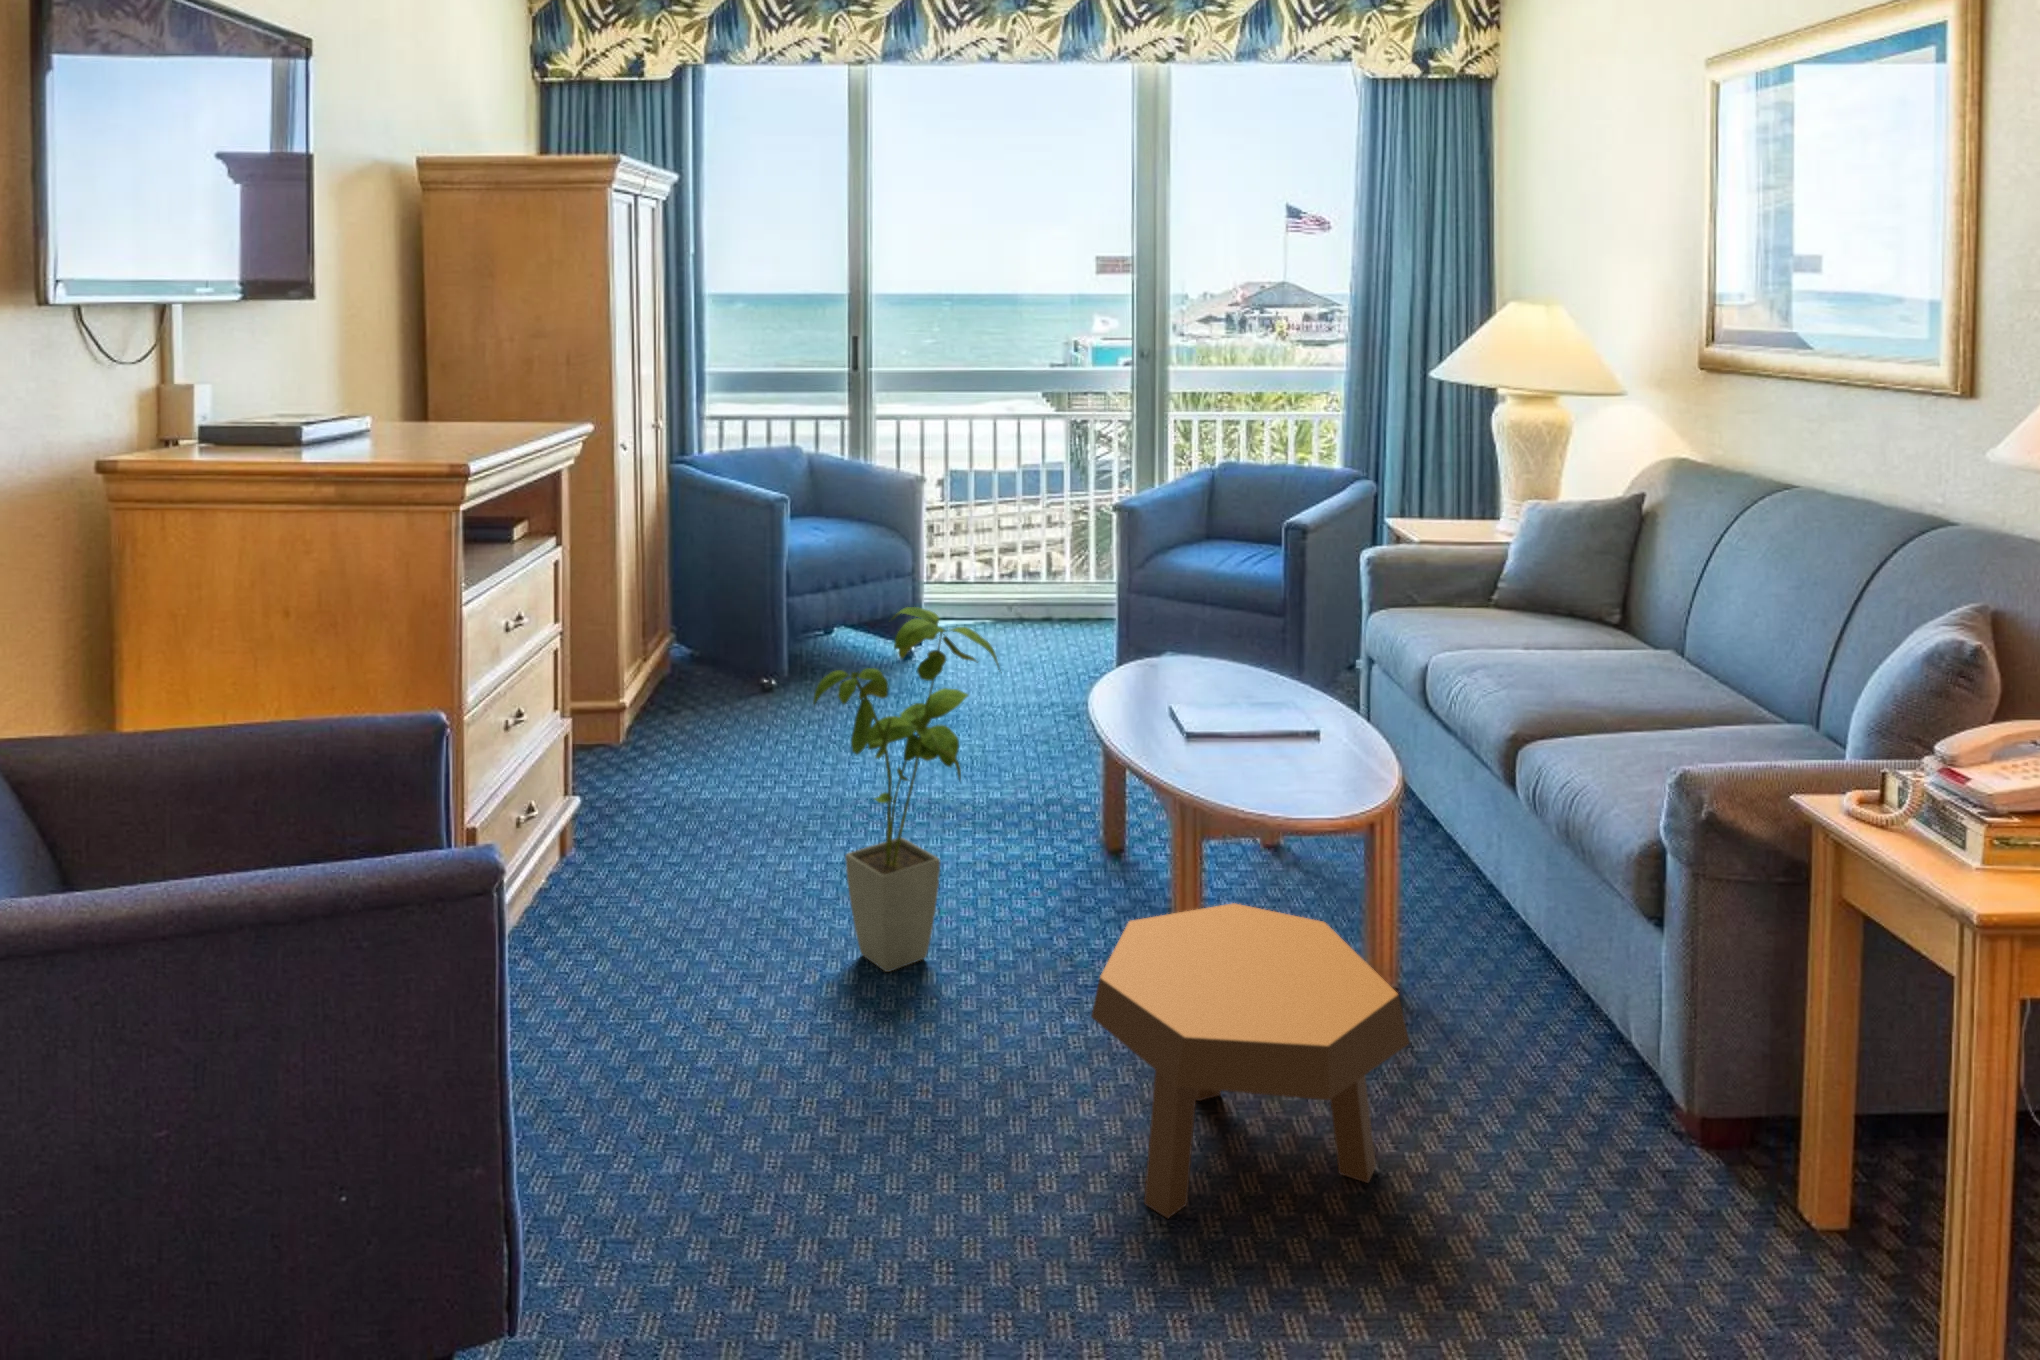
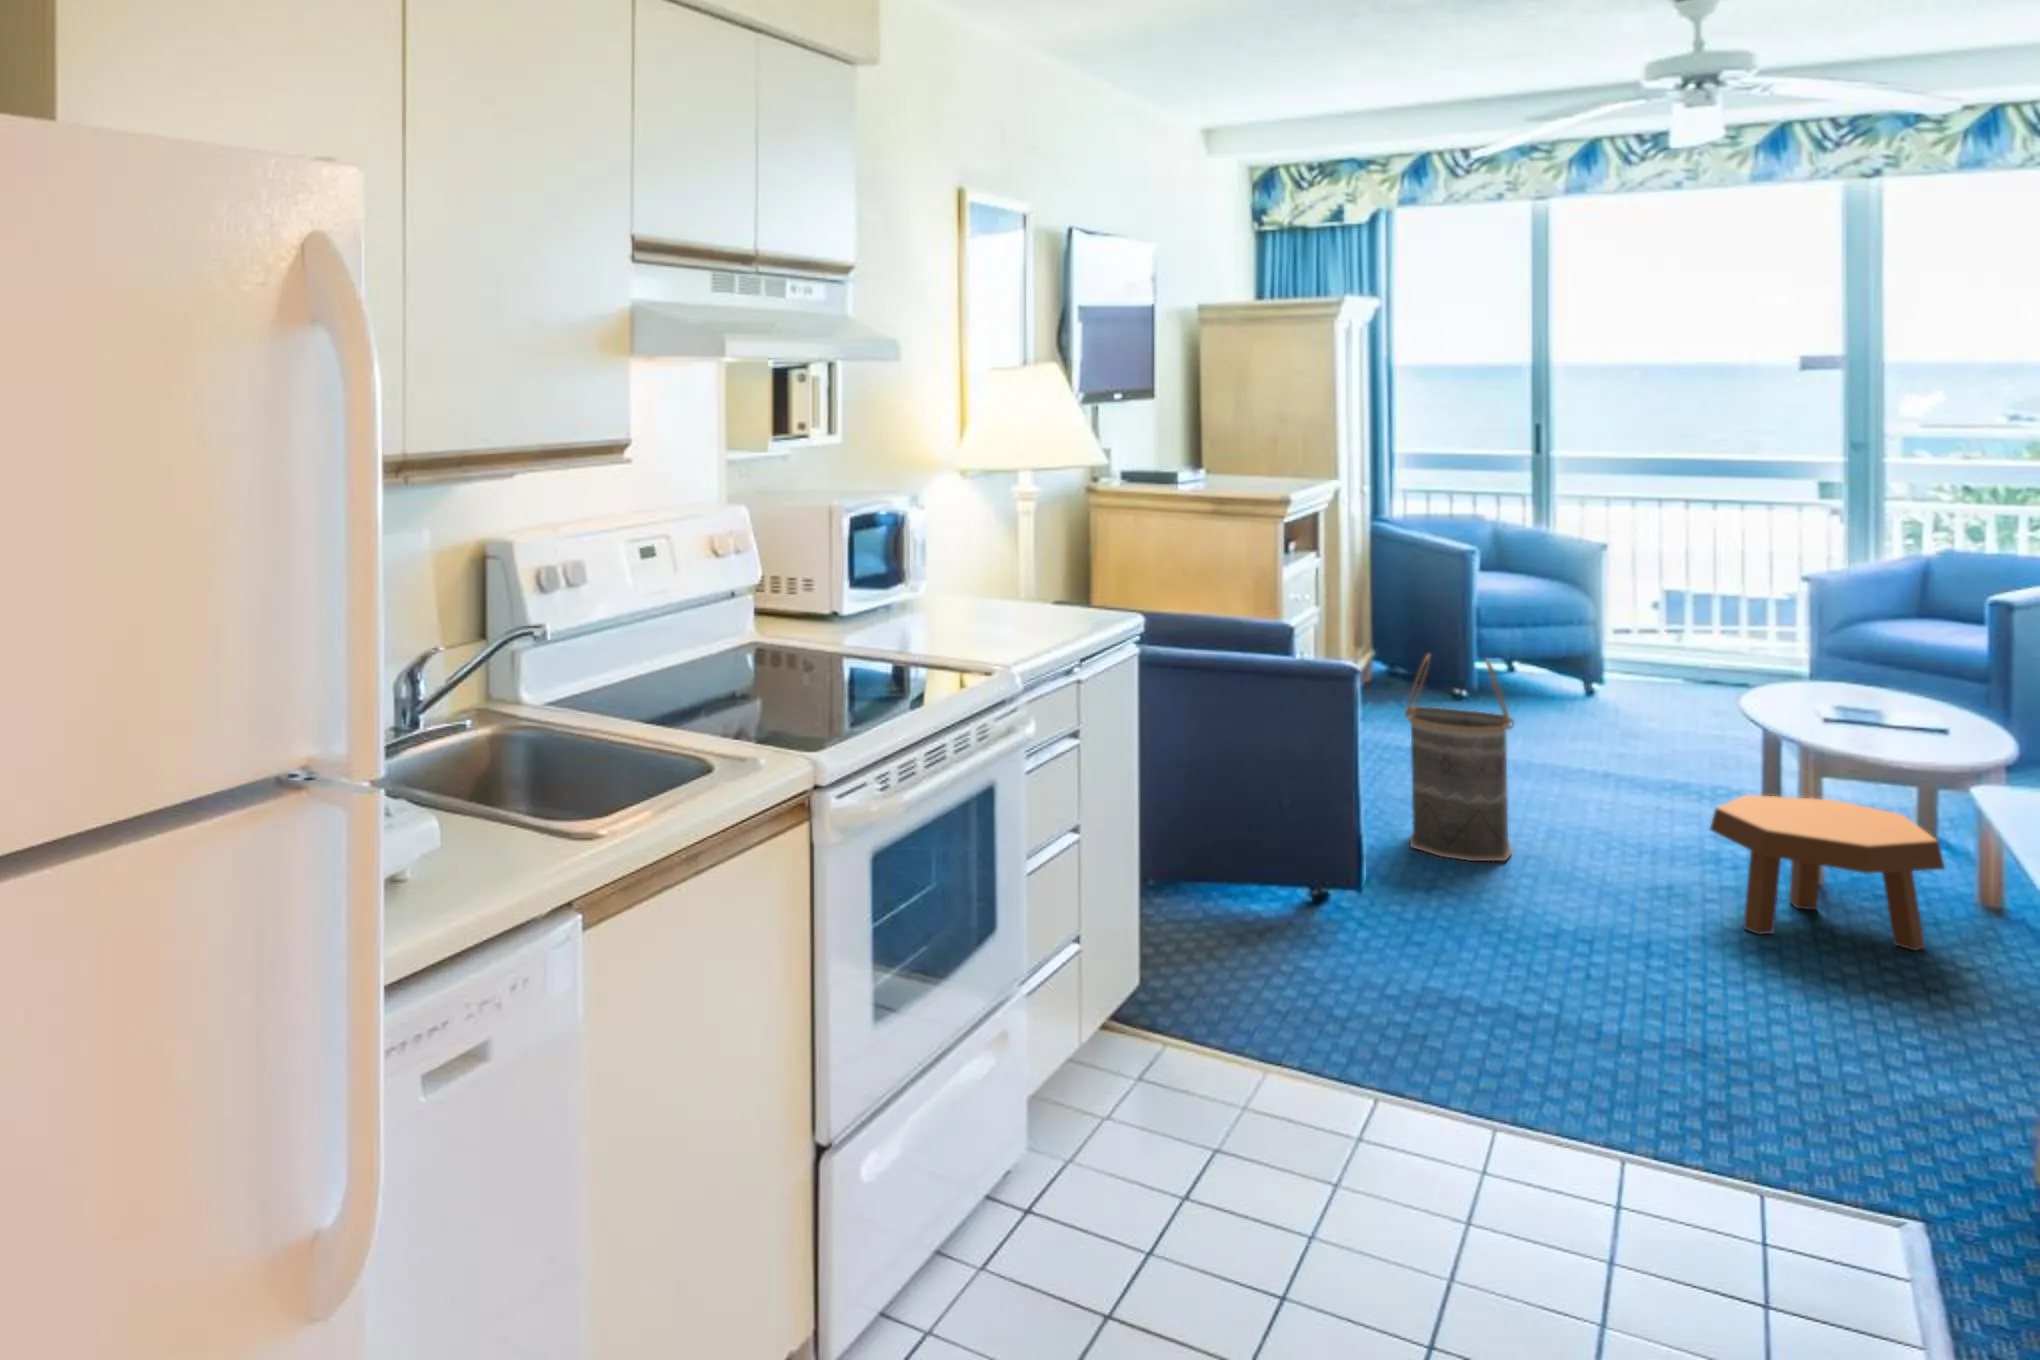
house plant: present [813,607,999,972] -> none [1515,605,1656,833]
basket: none [634,734,806,1116] -> present [1405,655,1514,861]

